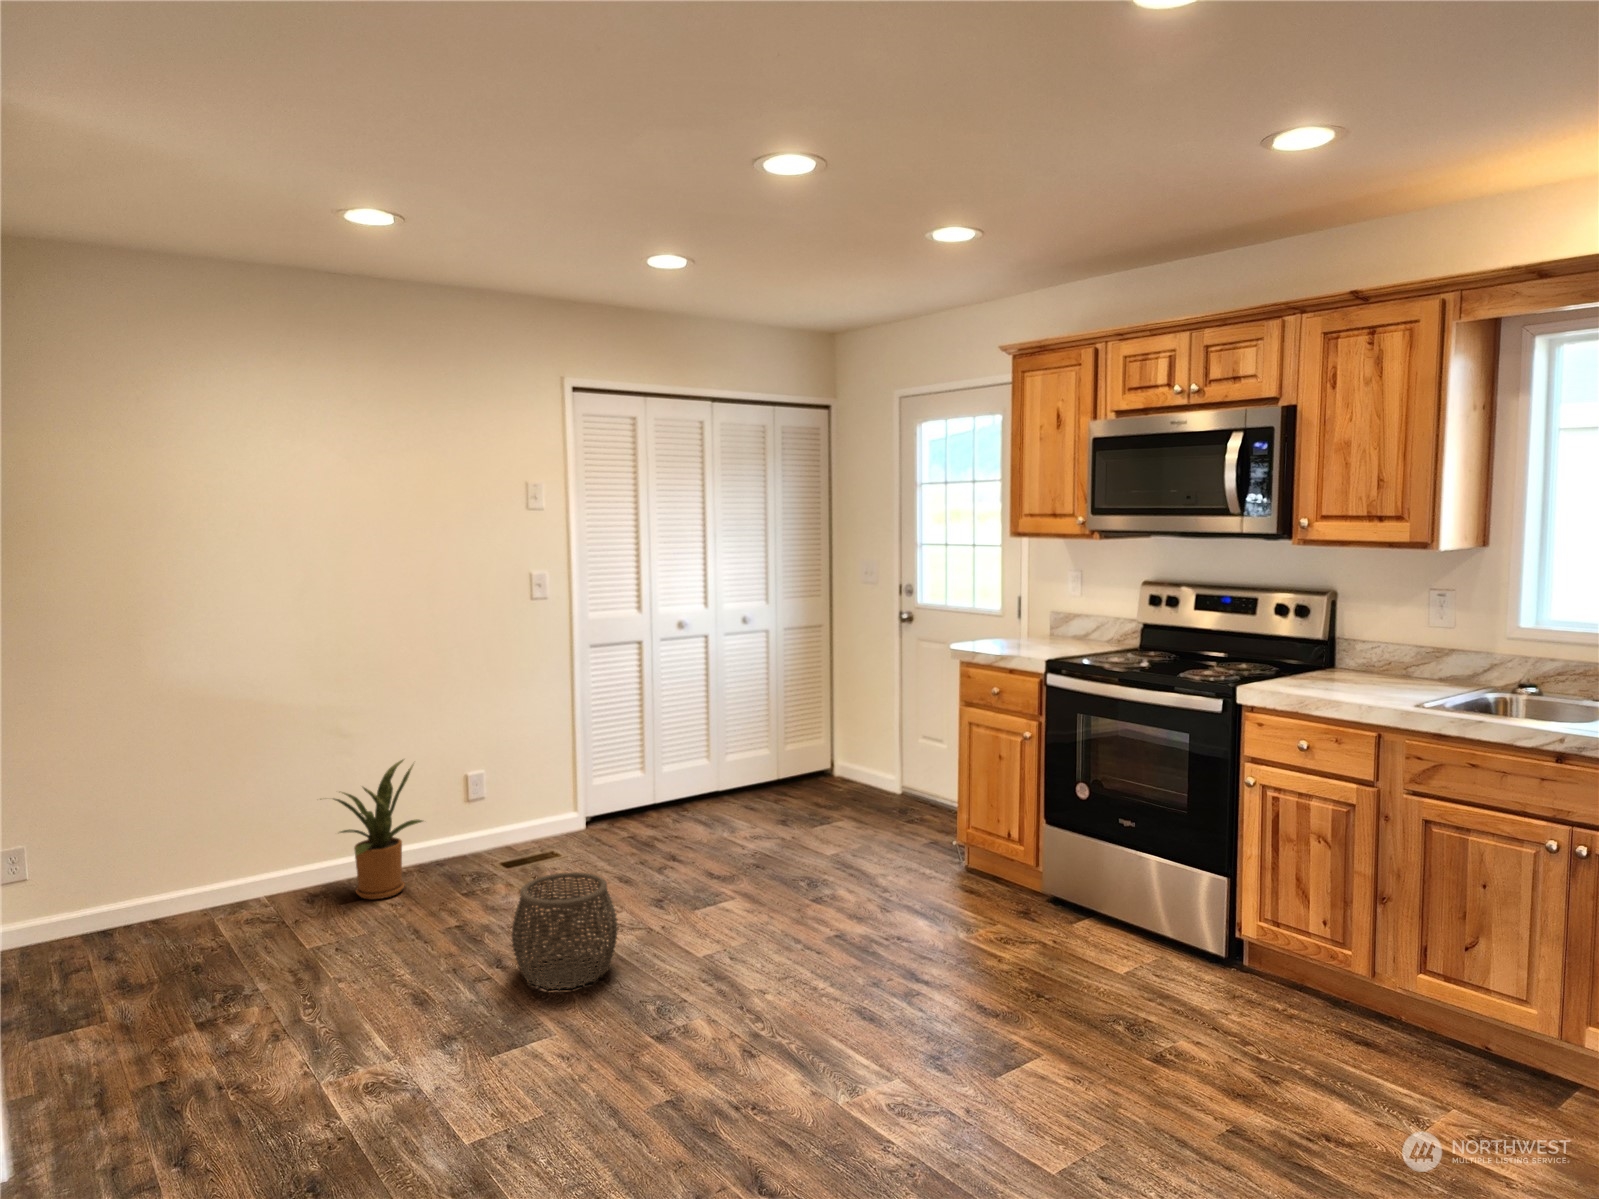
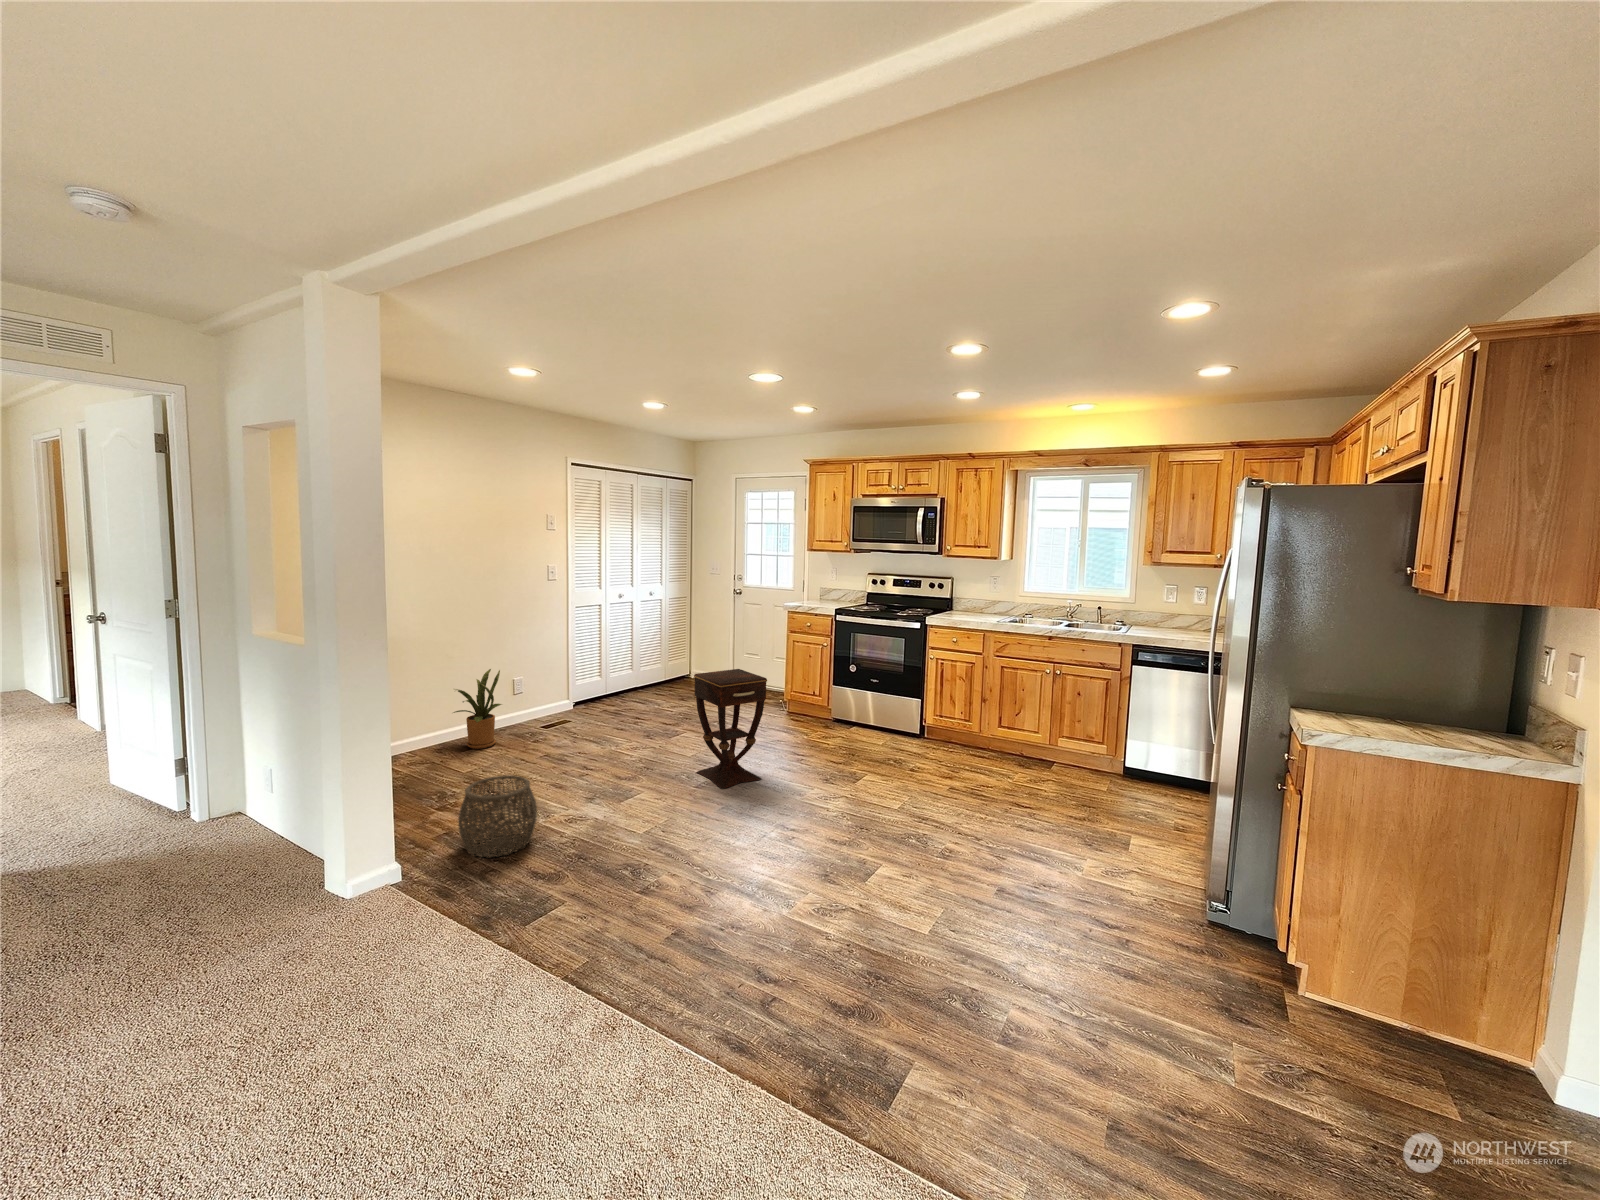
side table: none [667,791,800,1050] -> present [694,669,767,788]
woven basket: present [512,872,618,989] -> present [458,775,537,858]

